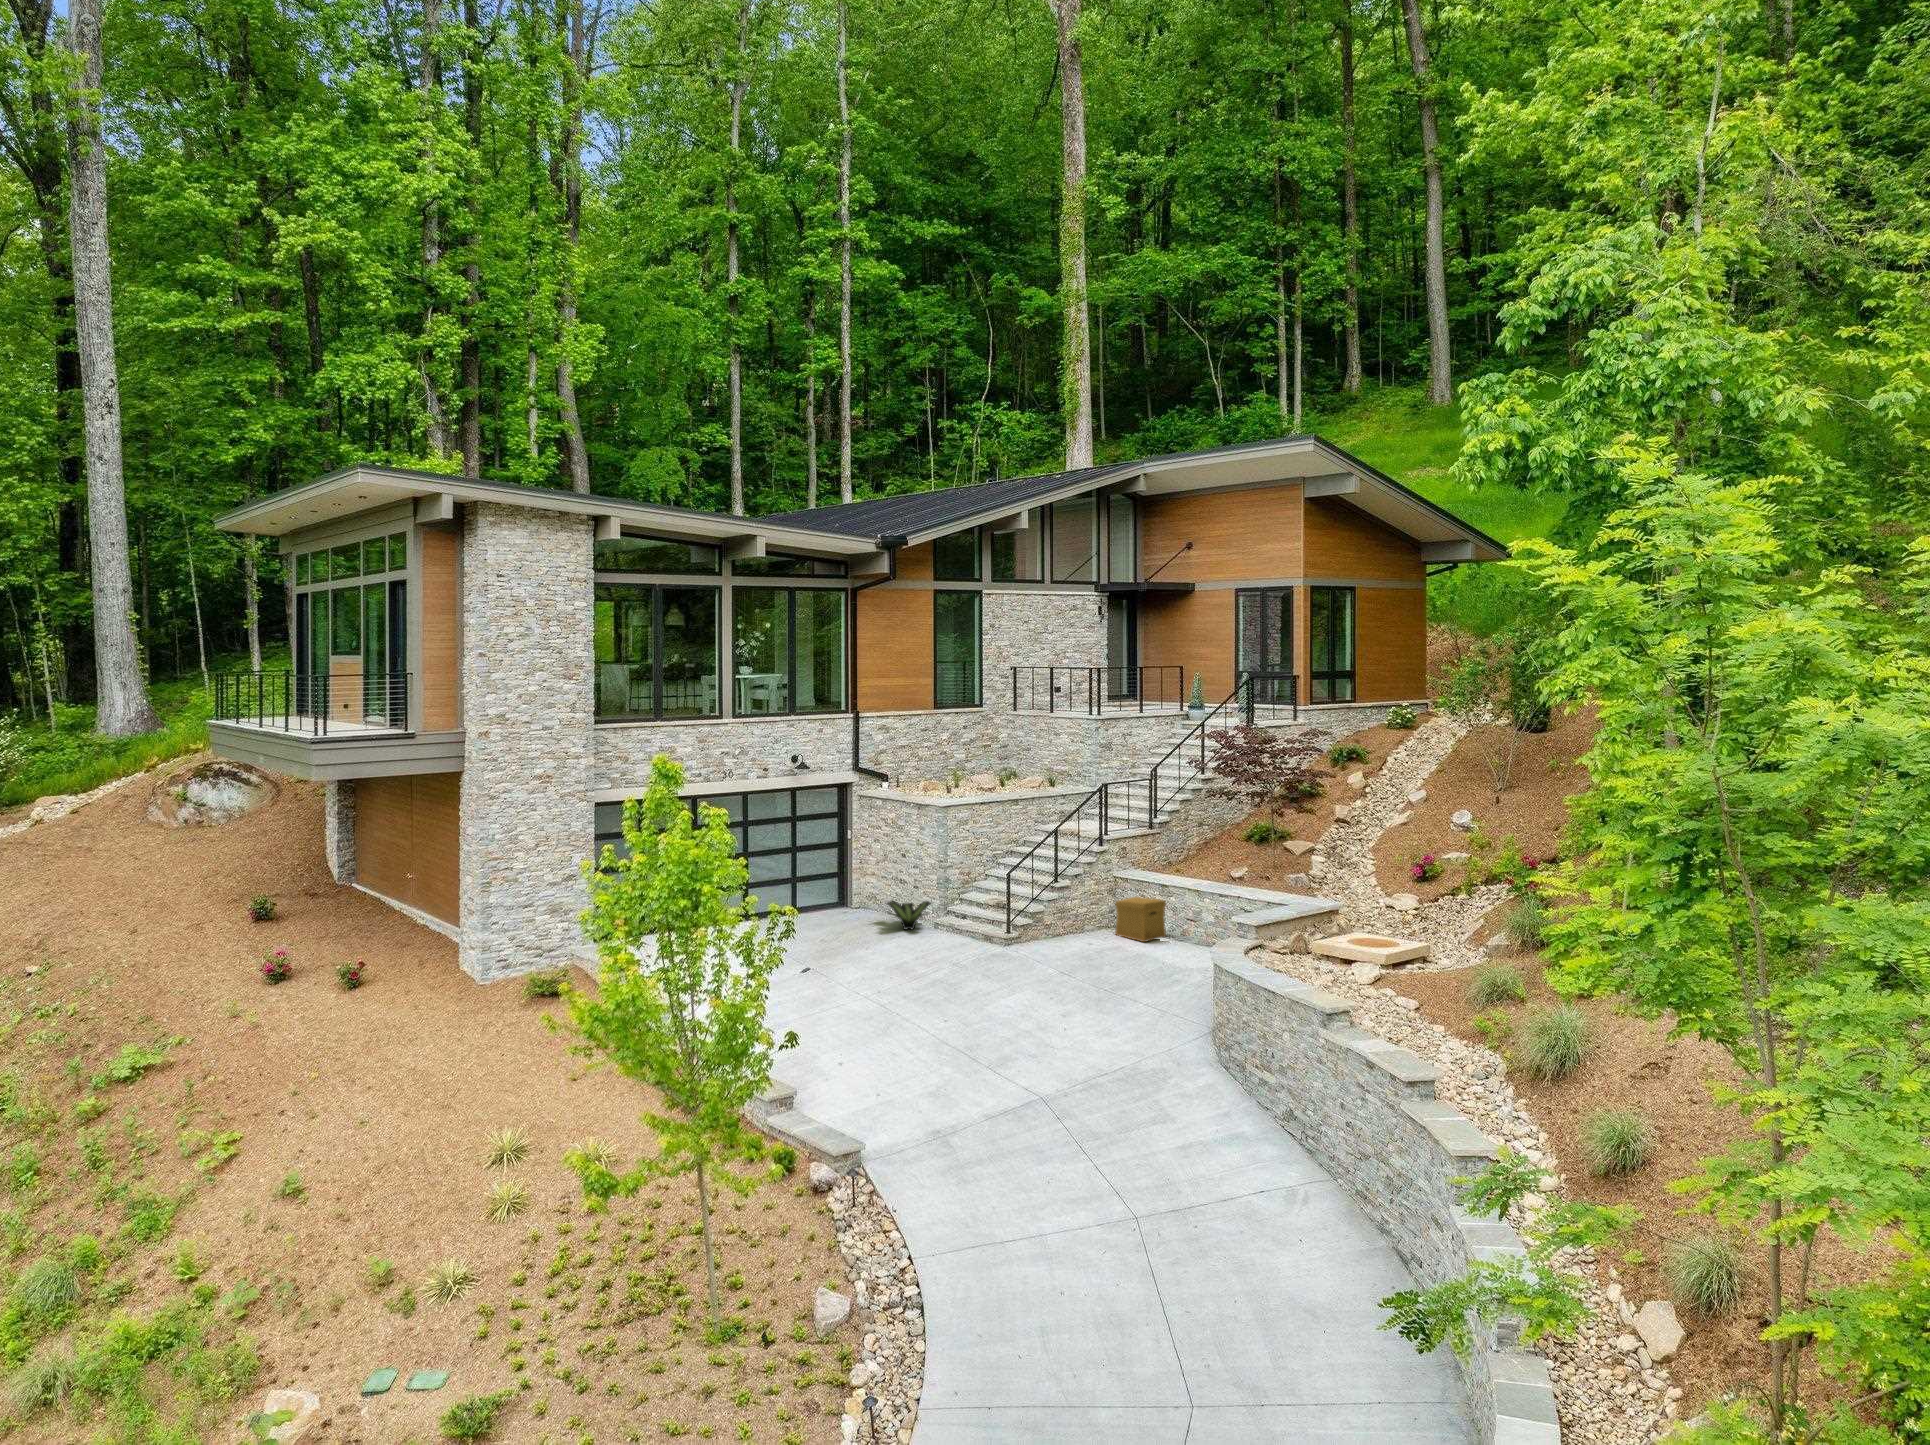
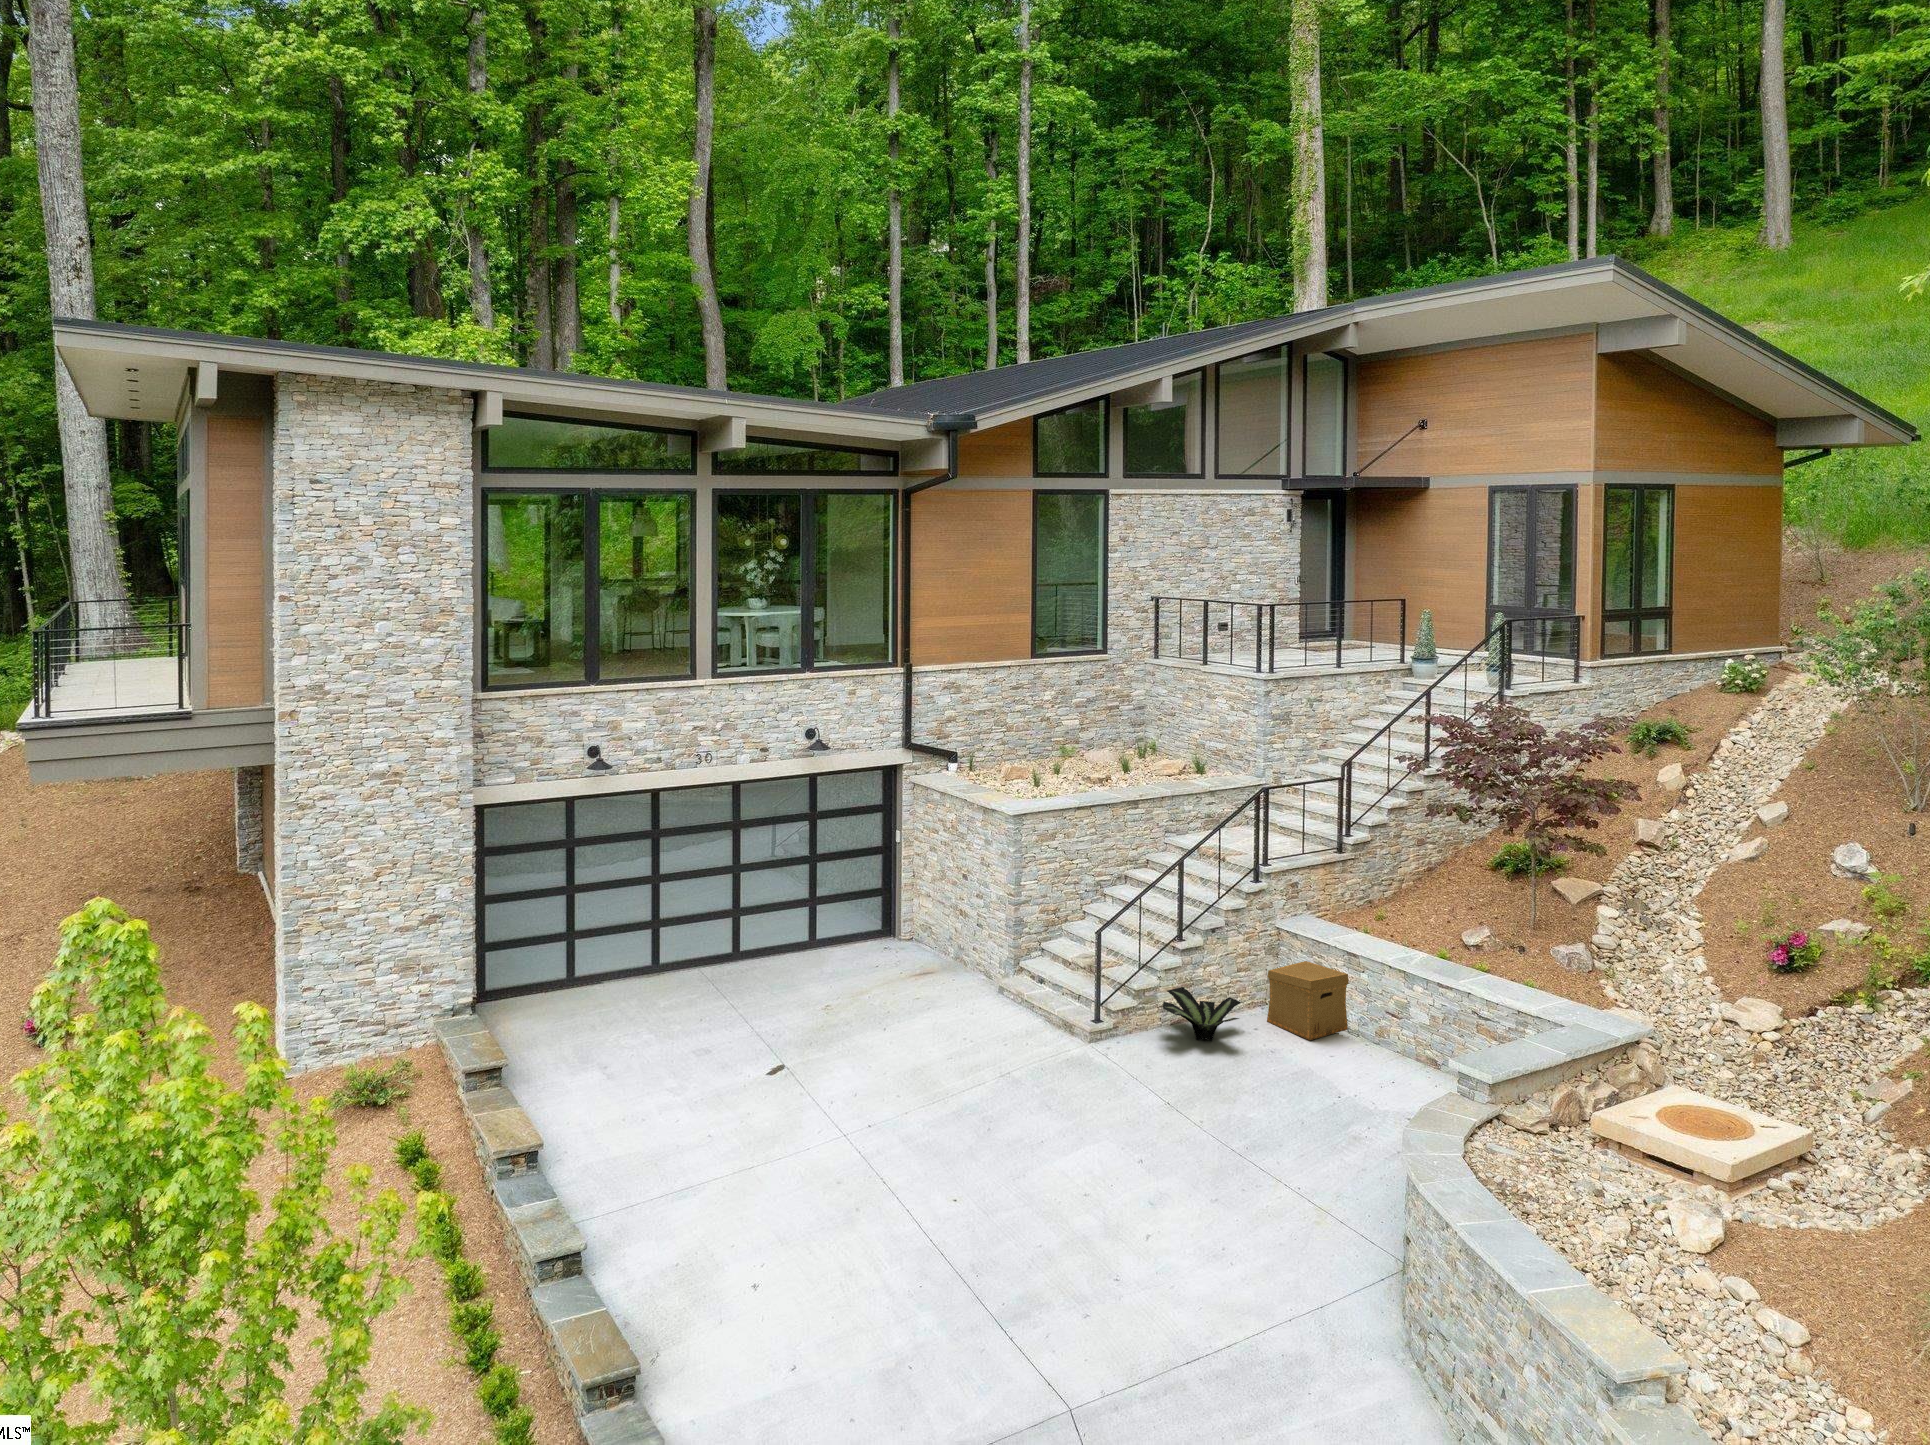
potted plant: present [887,901,931,929] -> present [1163,987,1241,1041]

